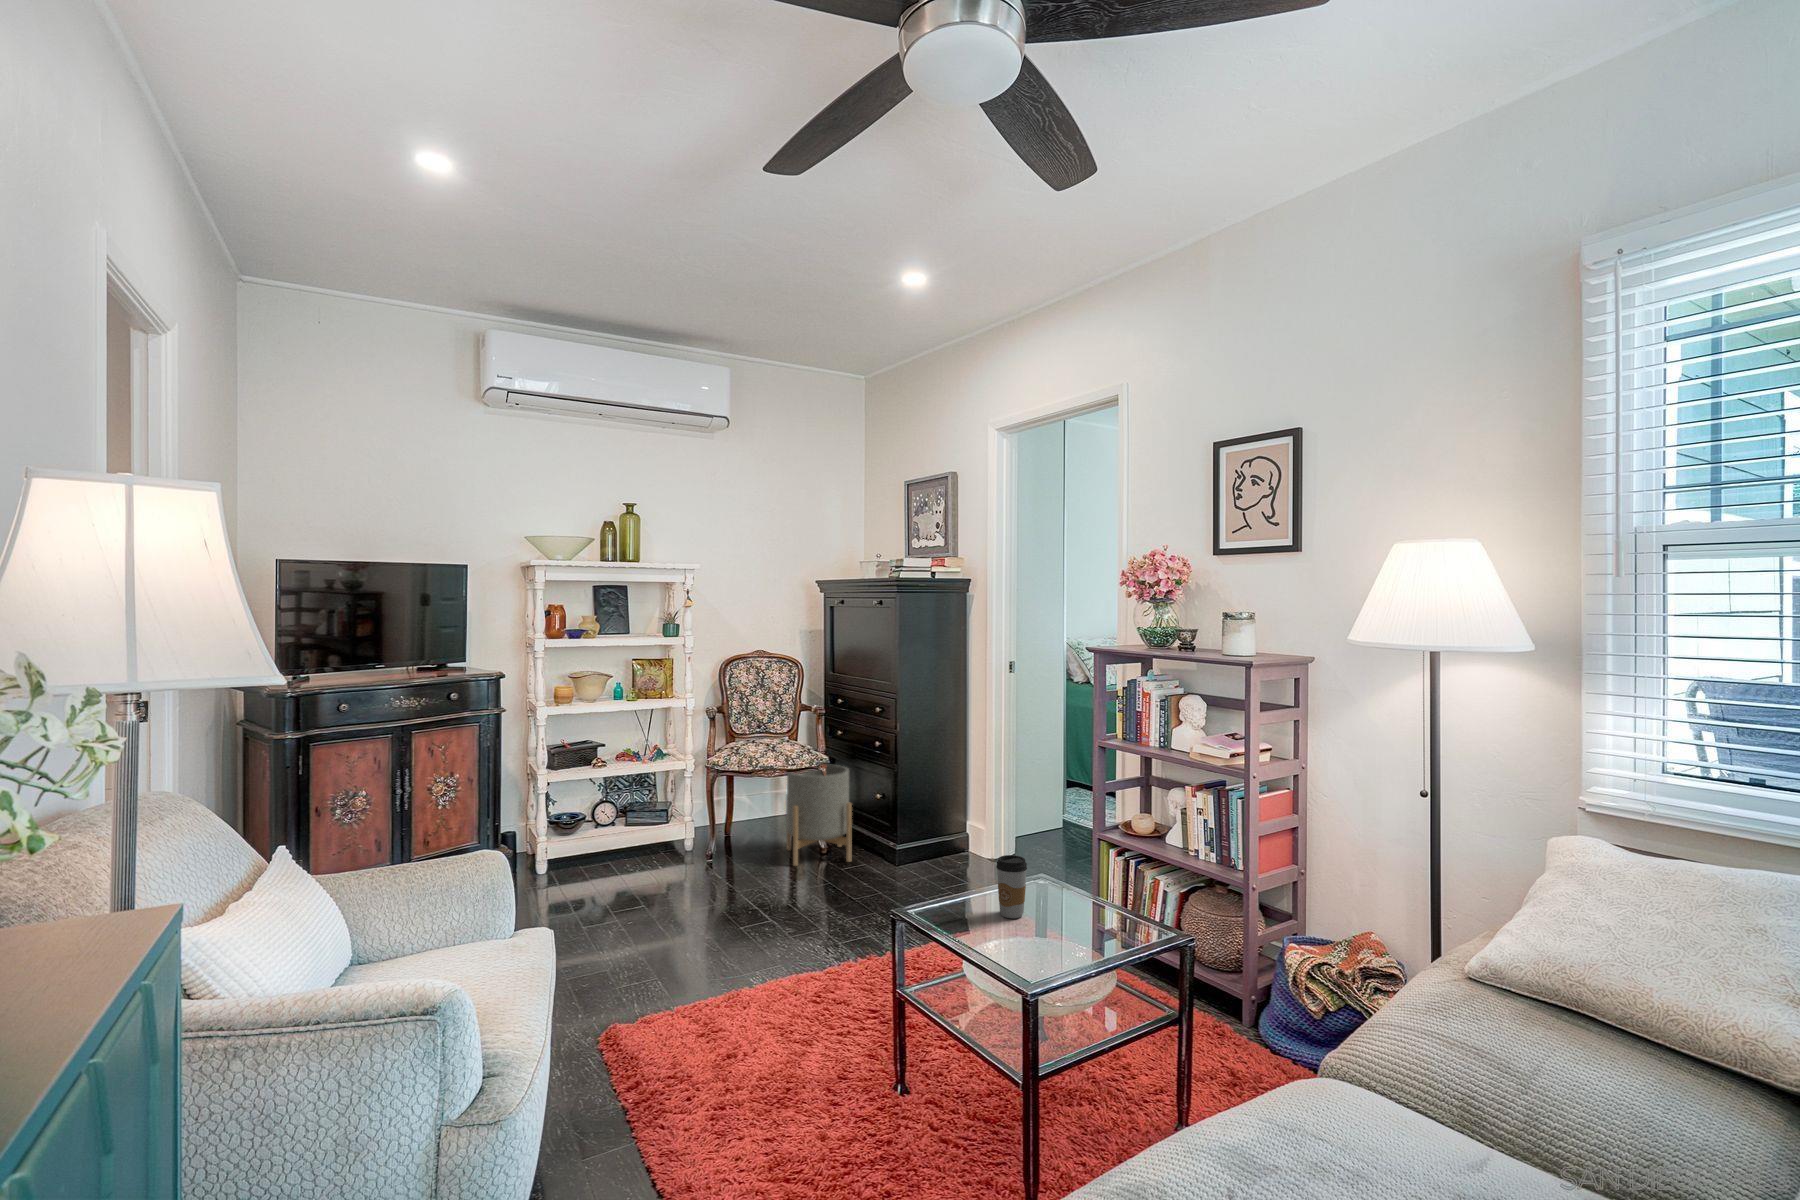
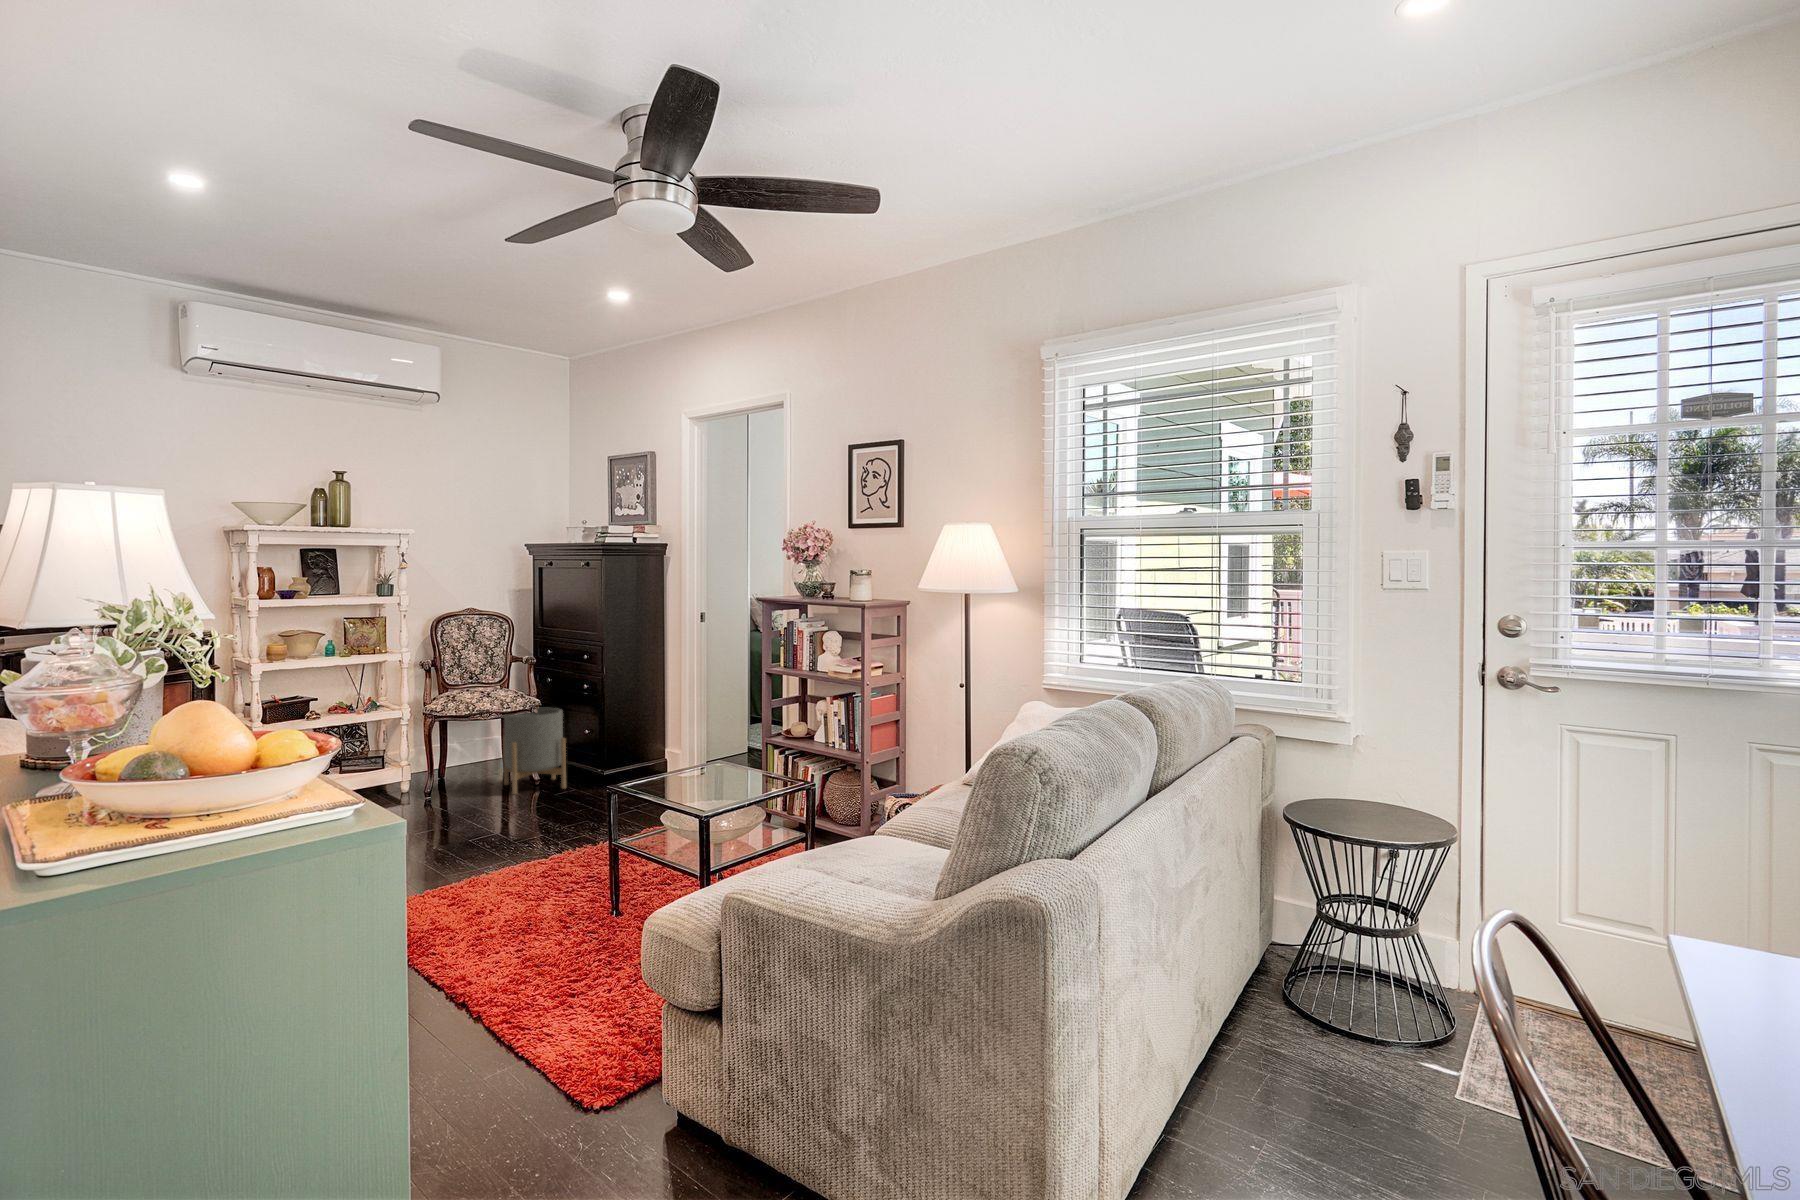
coffee cup: present [996,855,1027,918] -> none [685,741,707,782]

